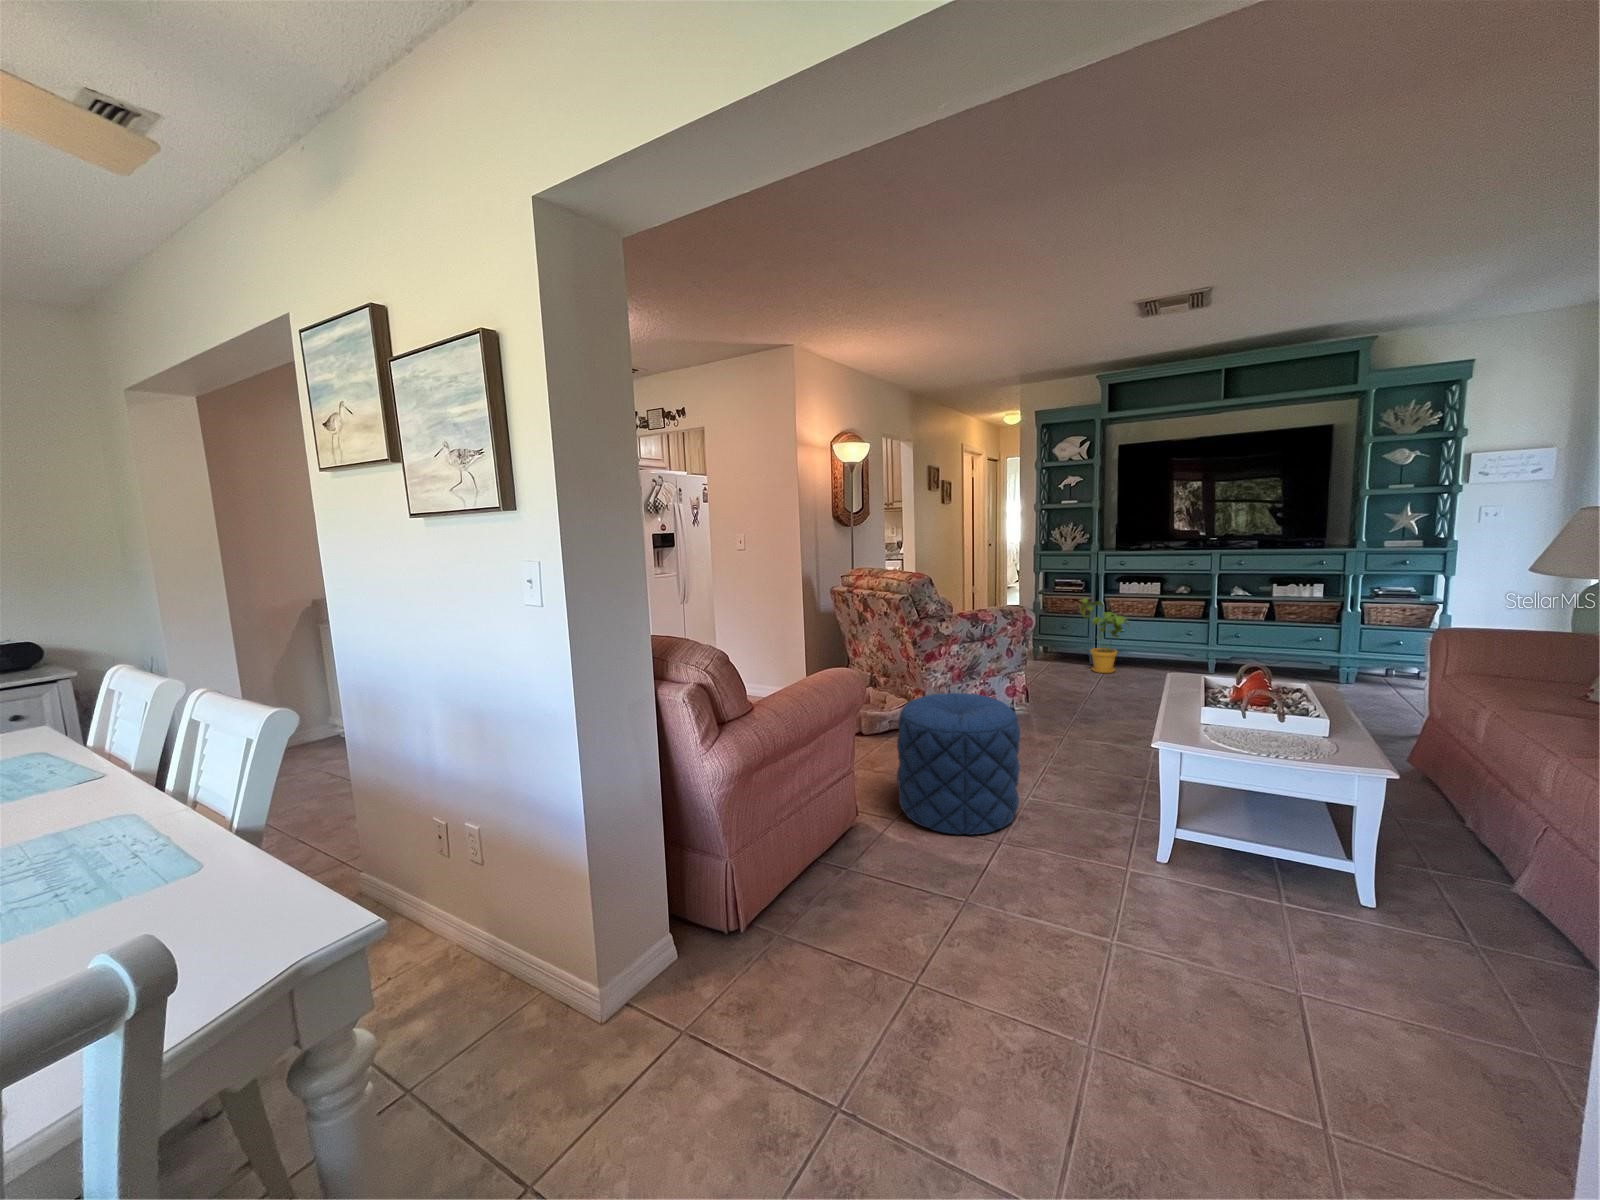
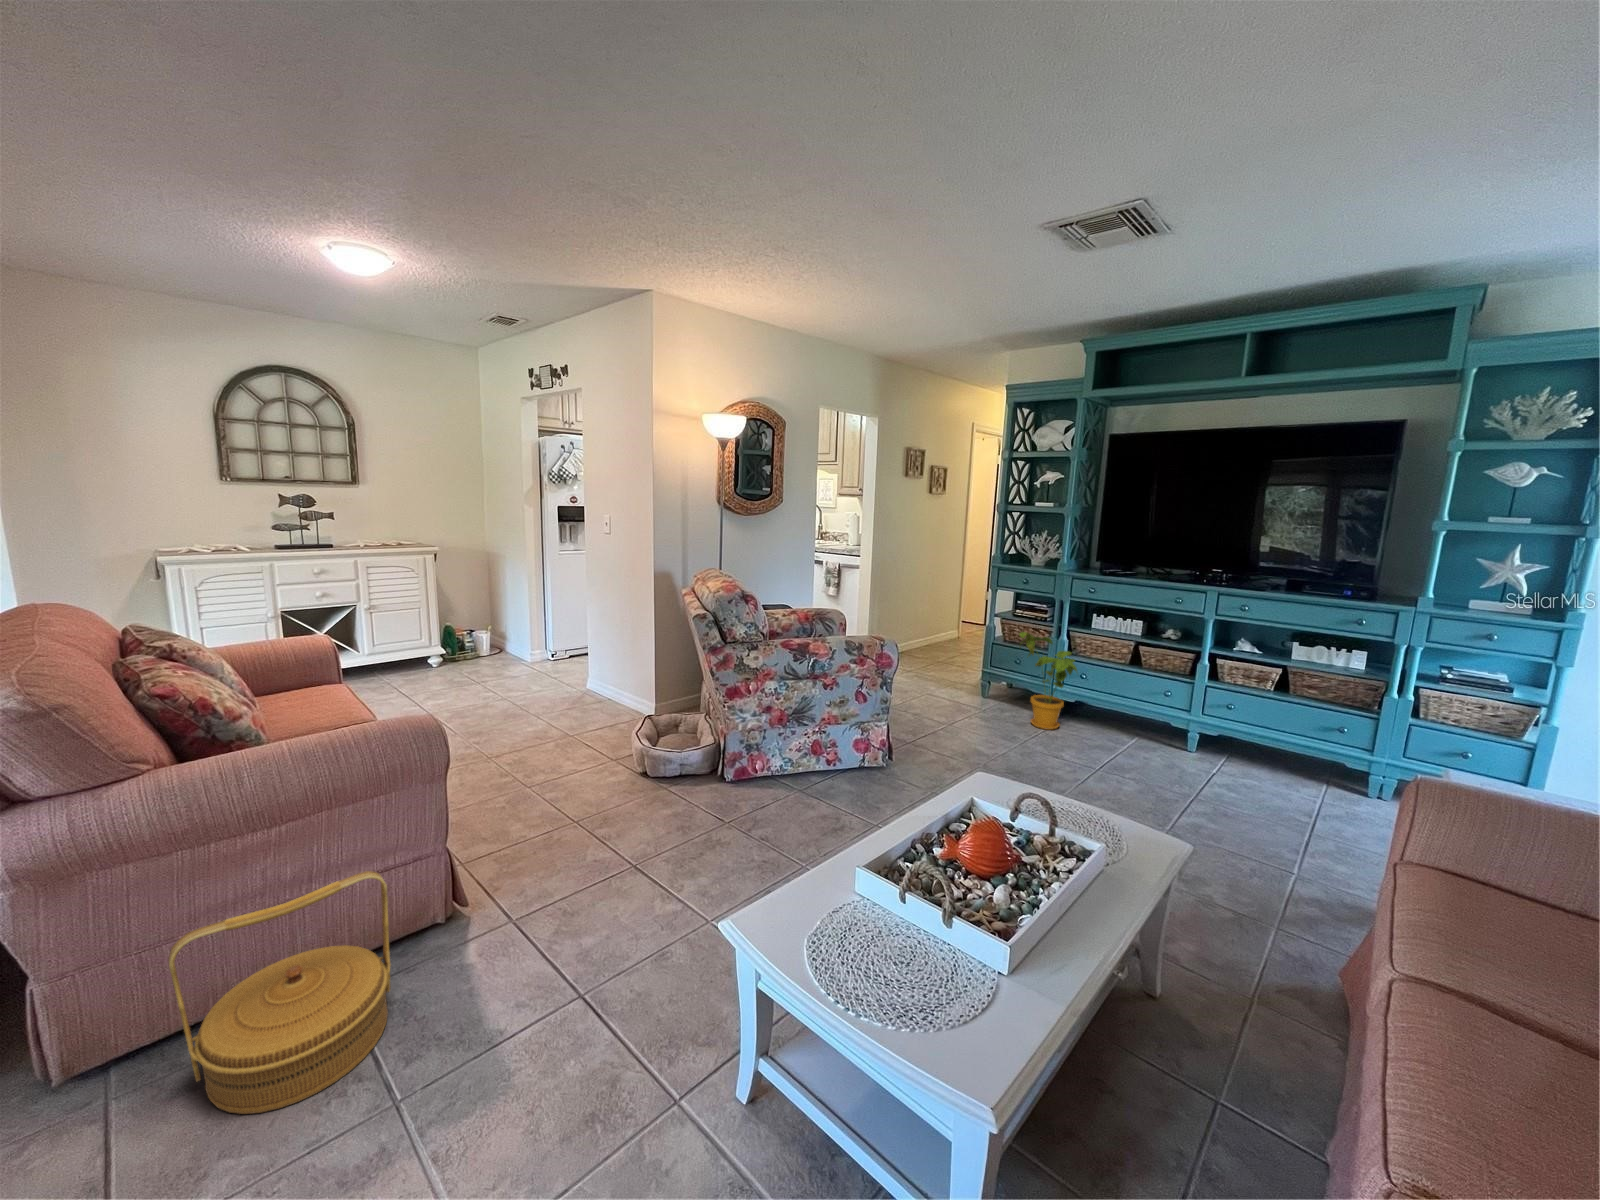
pouf: present [897,693,1020,835] -> none [521,758,686,965]
woven basket: none [804,769,917,934] -> present [168,871,391,1114]

